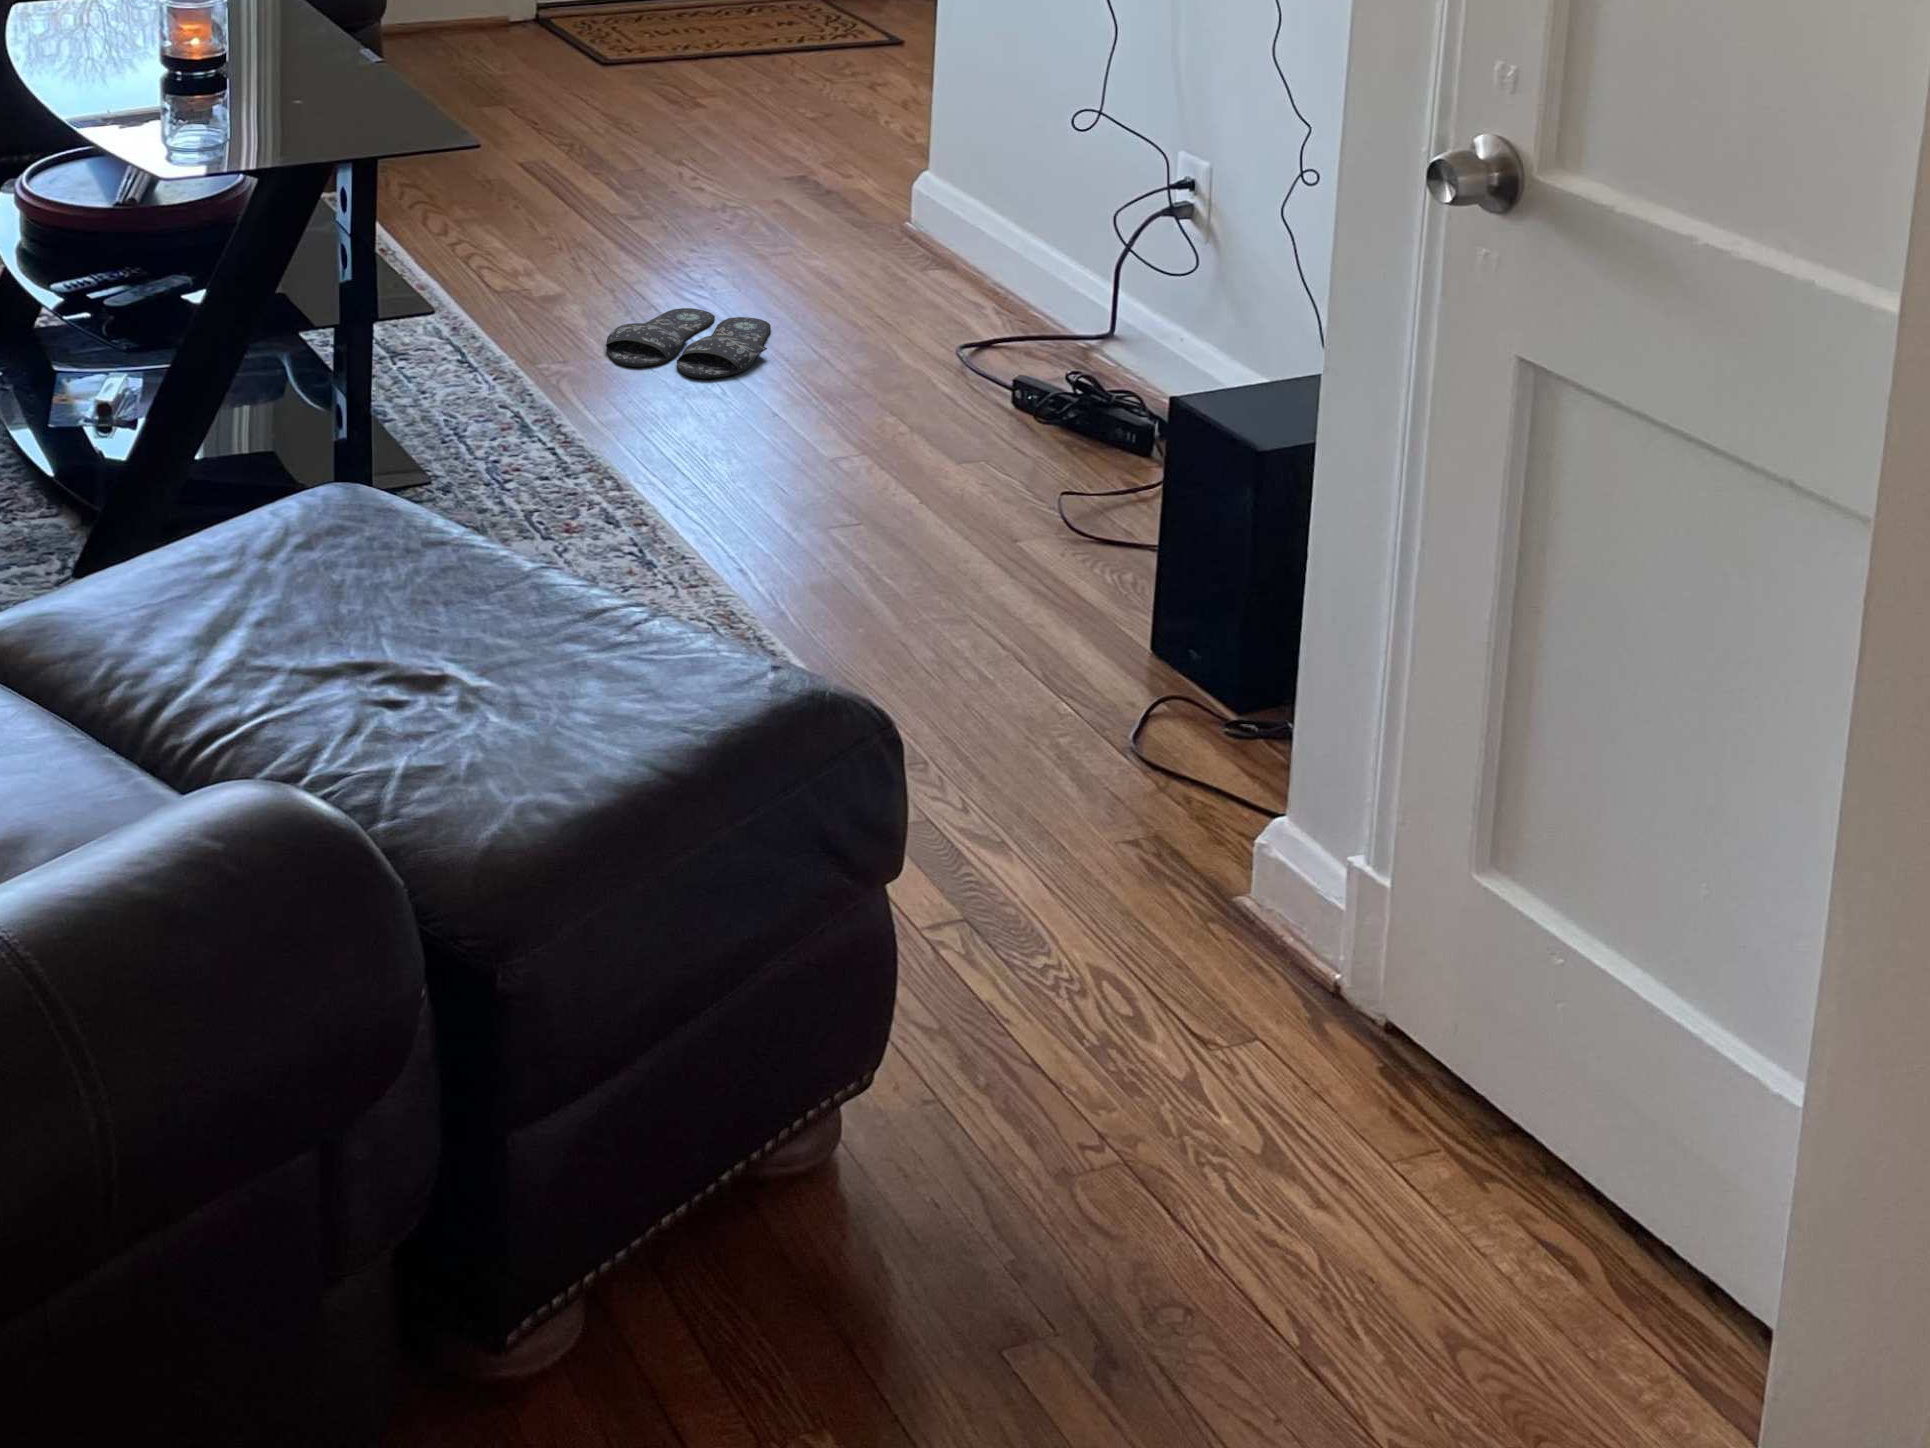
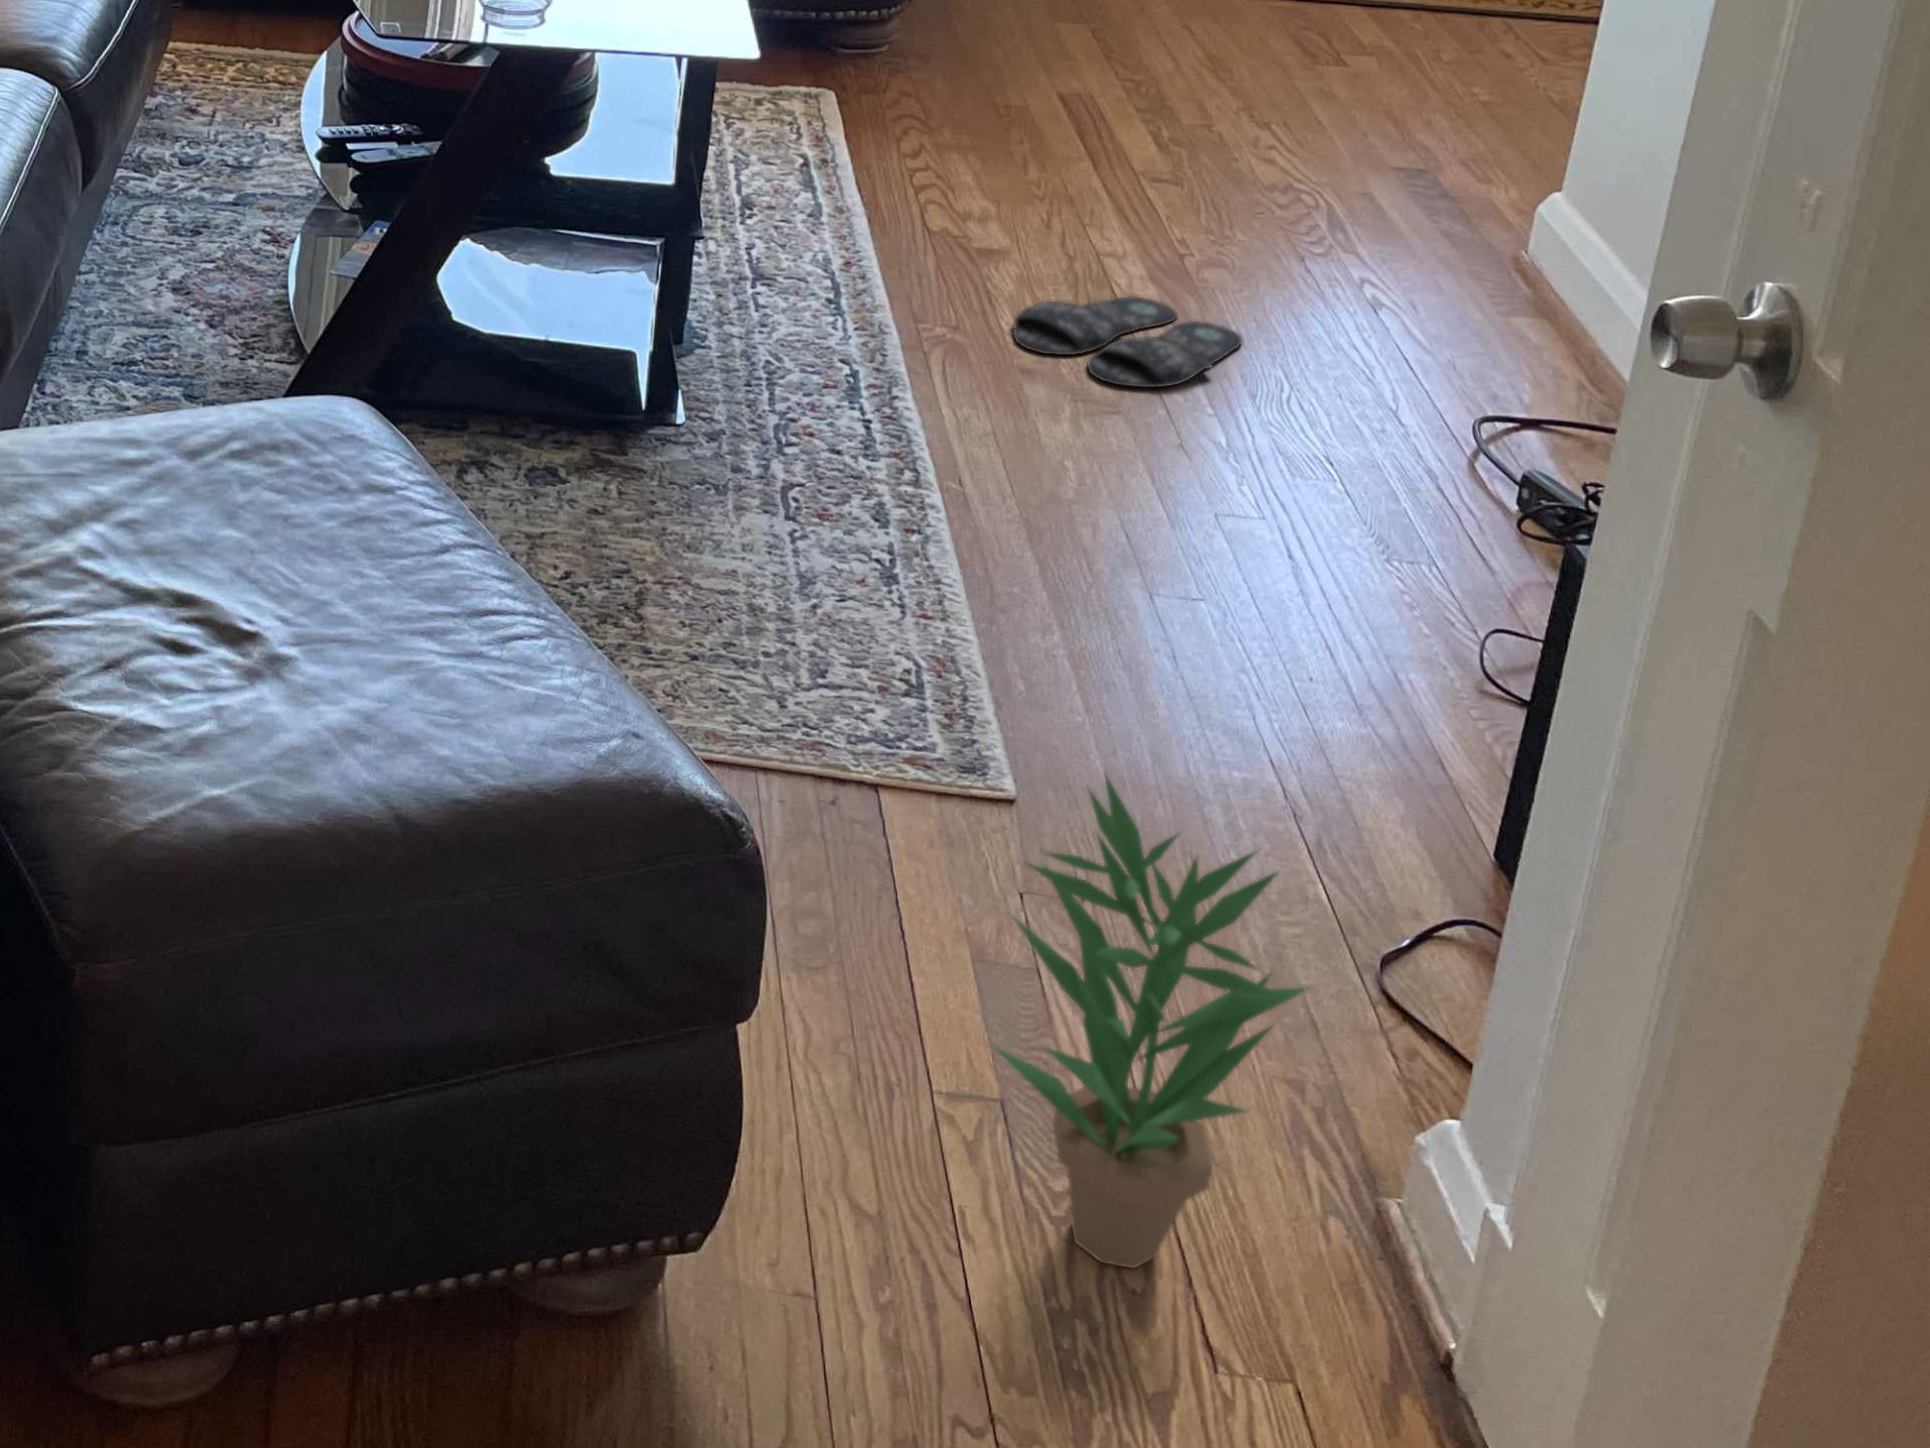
potted plant: none [996,614,1225,1005] -> present [996,776,1309,1268]

